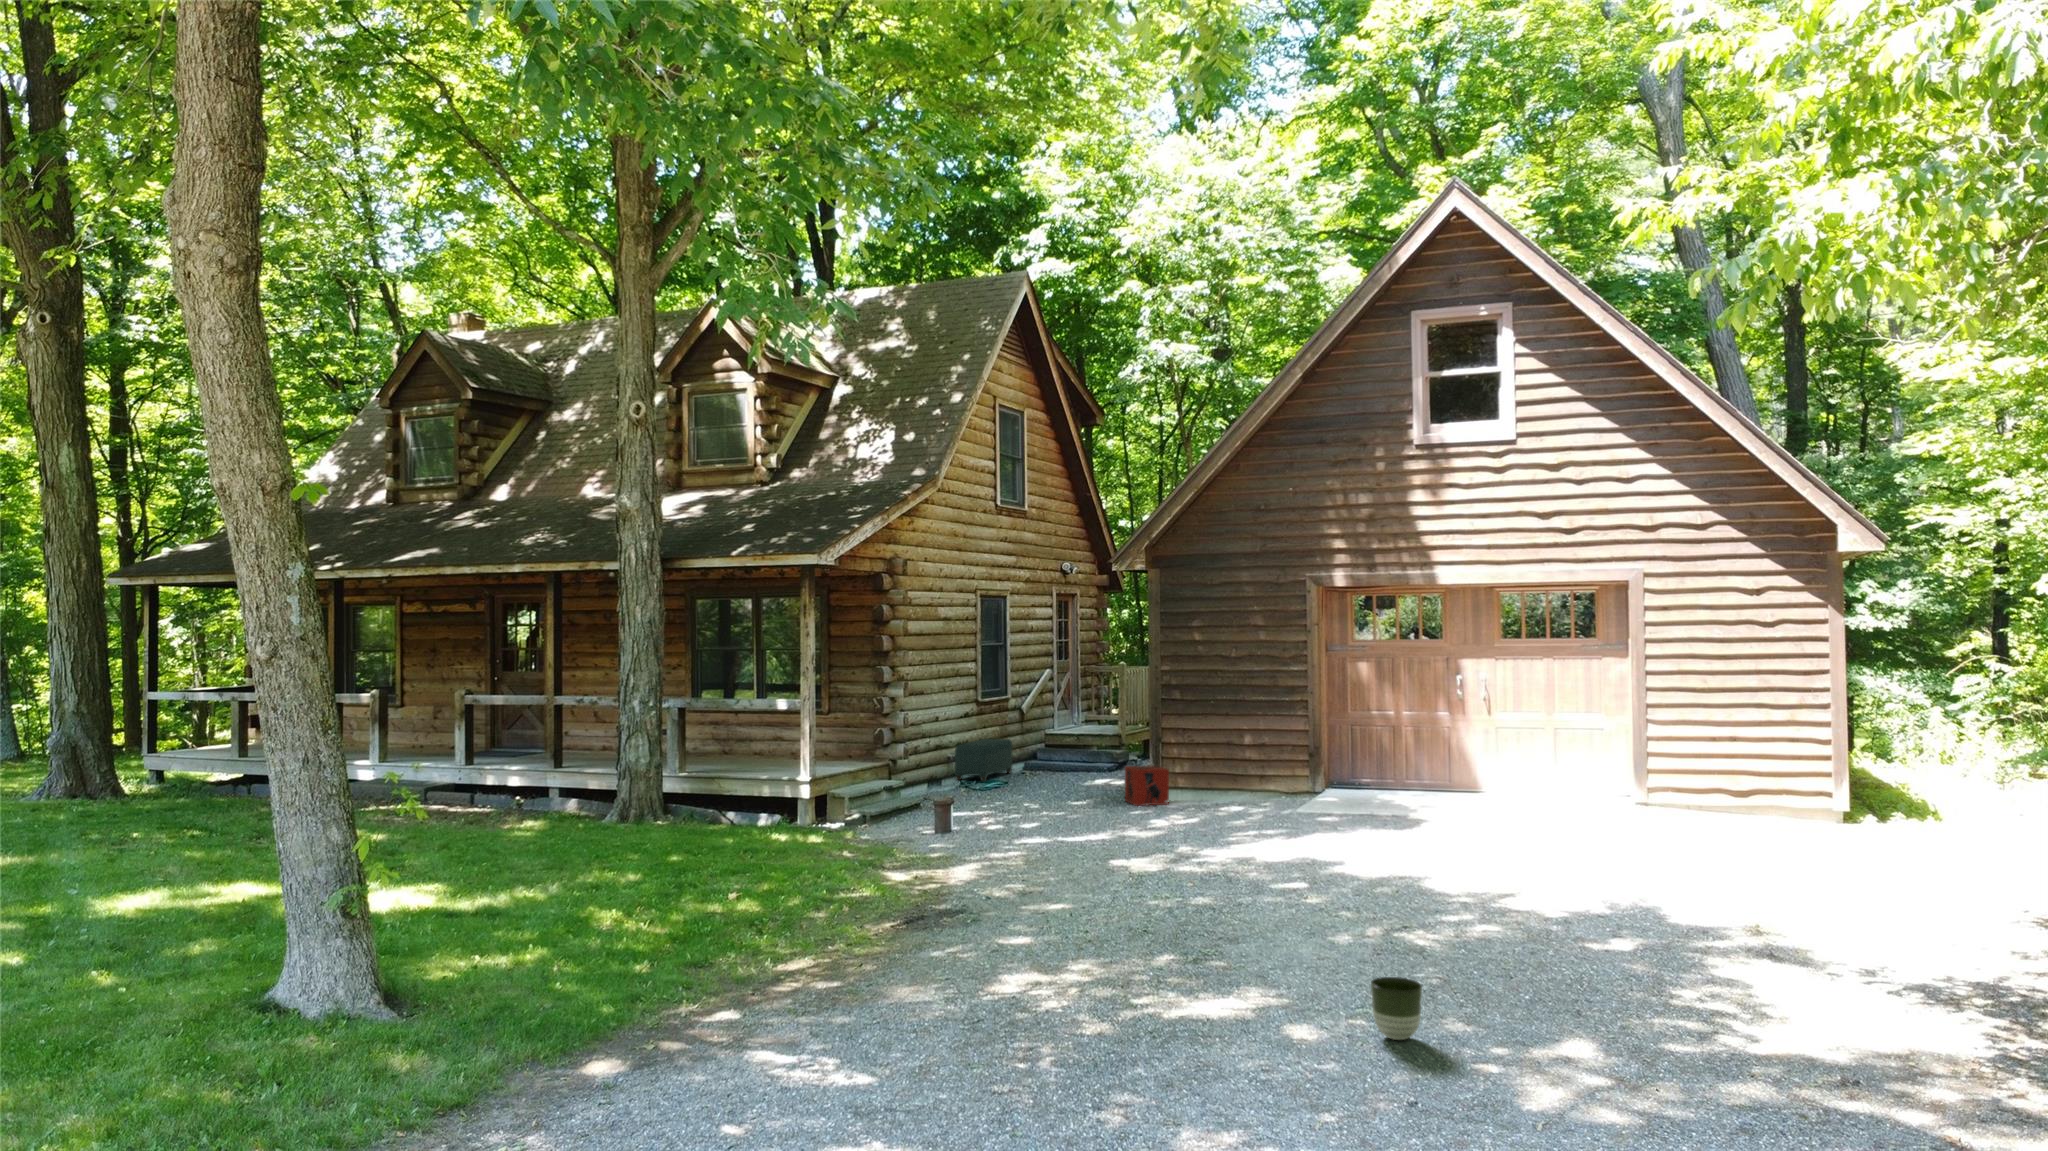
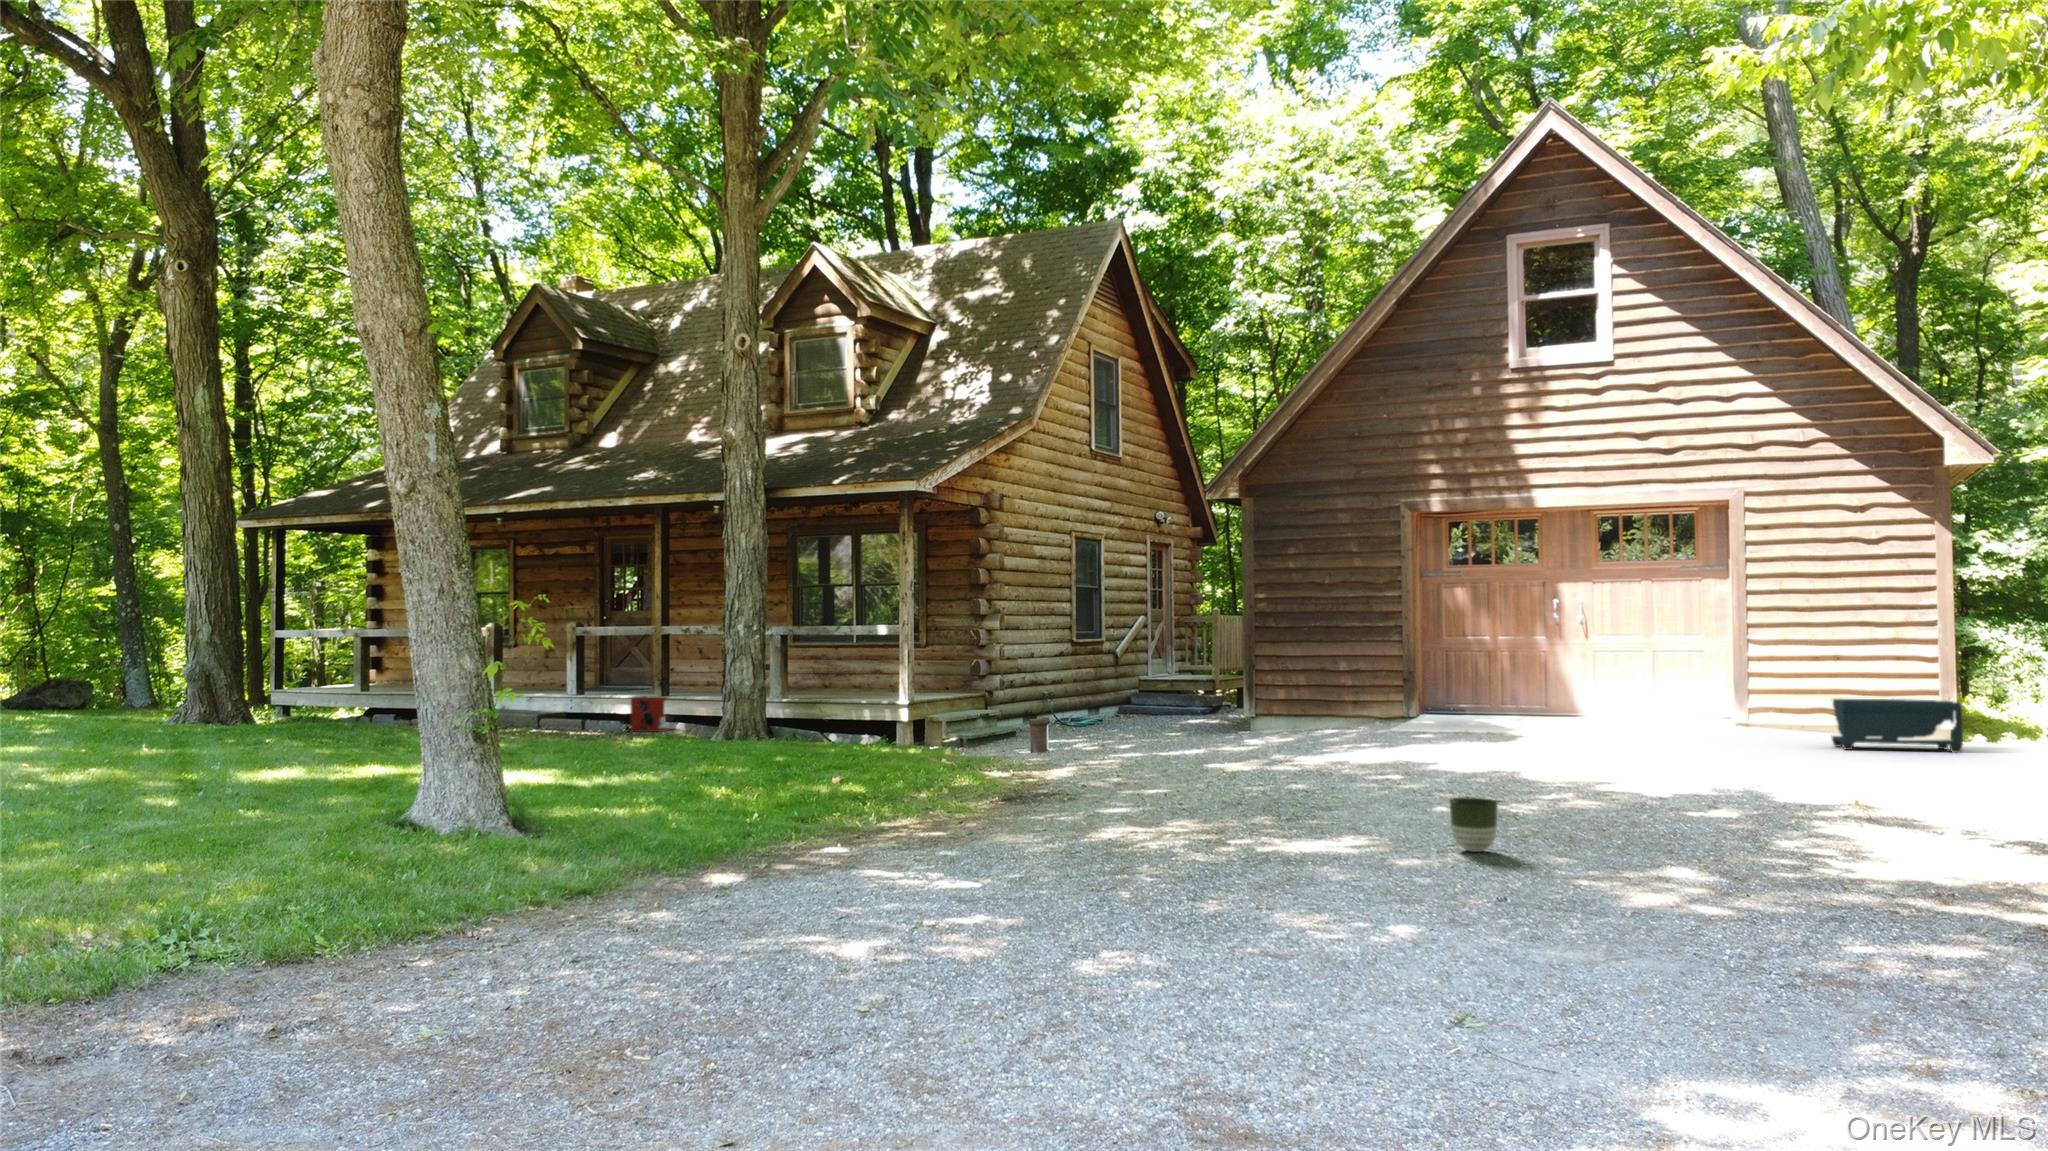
bench: present [955,739,1012,781] -> present [1831,699,1963,753]
storage box: present [1125,765,1169,806] -> present [631,696,674,732]

